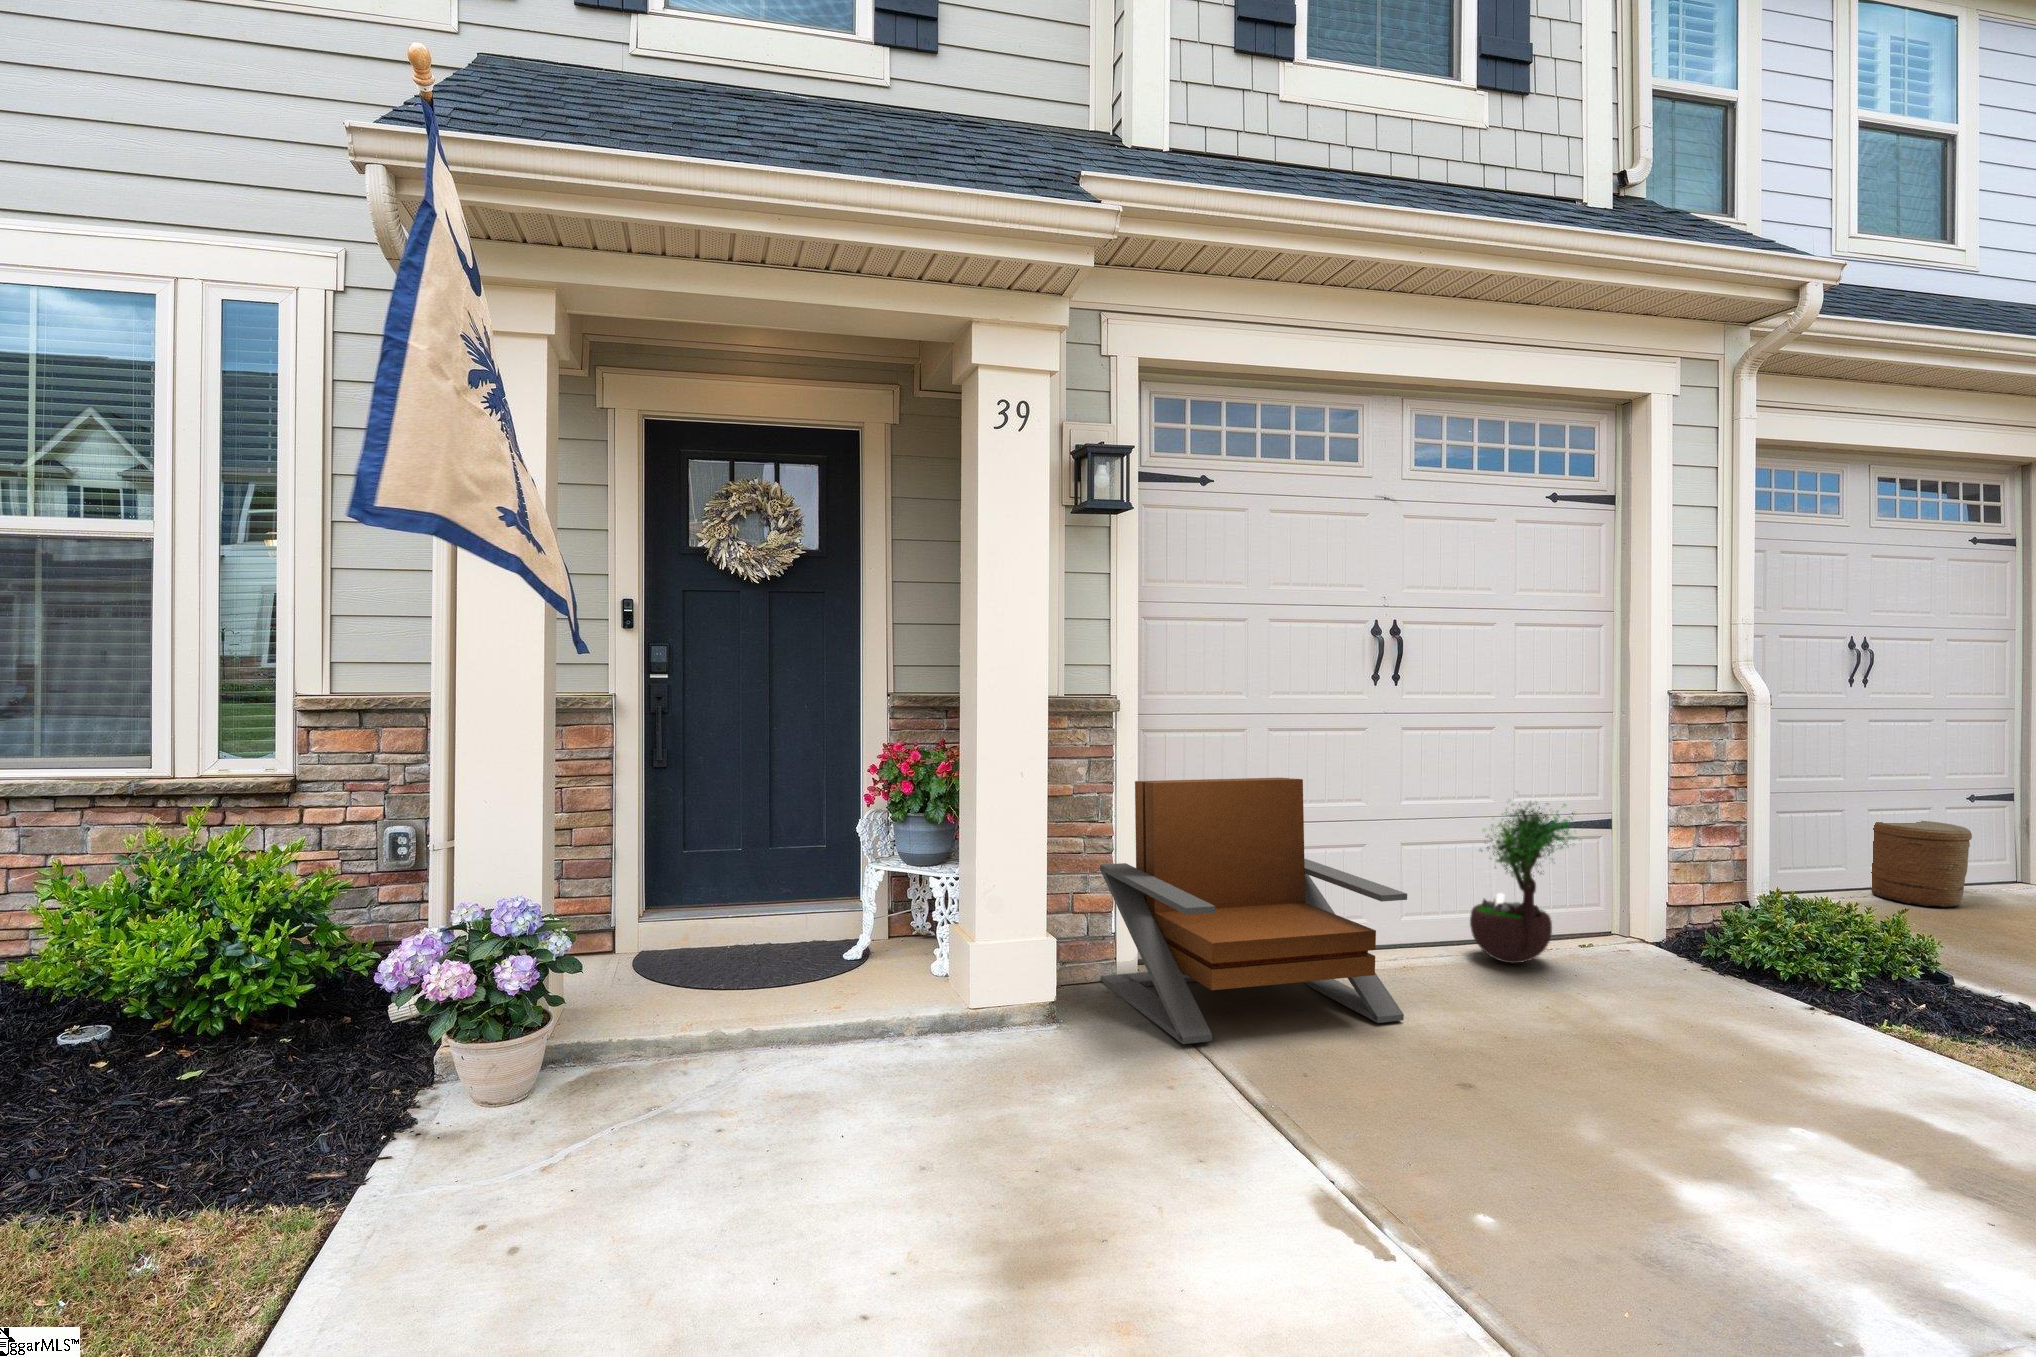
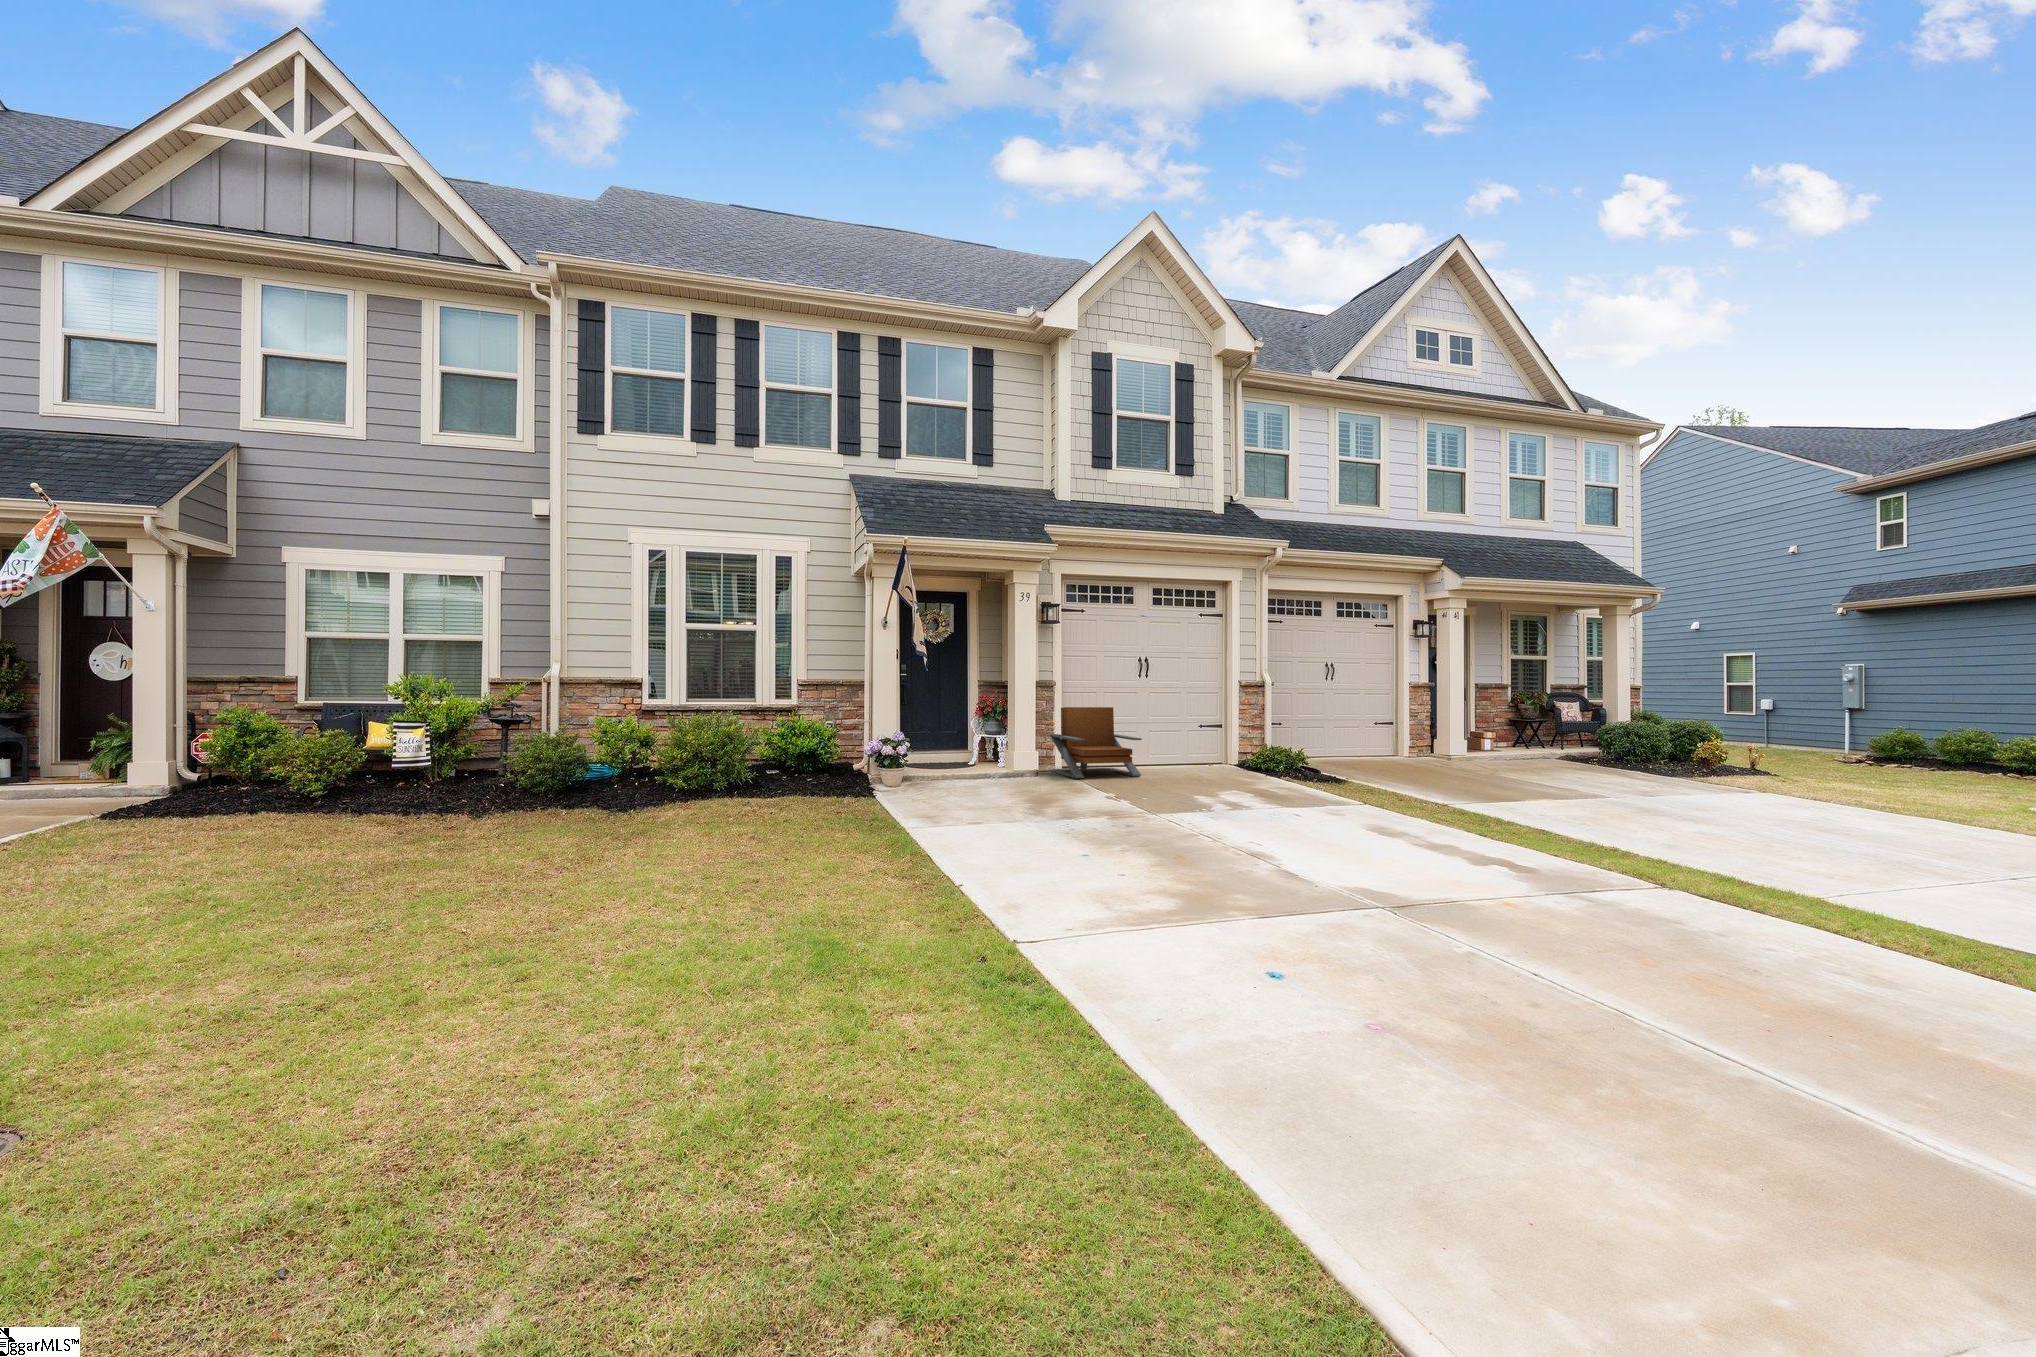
potted tree: present [1470,802,1583,963] -> none [1170,712,1203,769]
woven basket: present [1871,821,1972,907] -> none [1327,731,1358,760]

